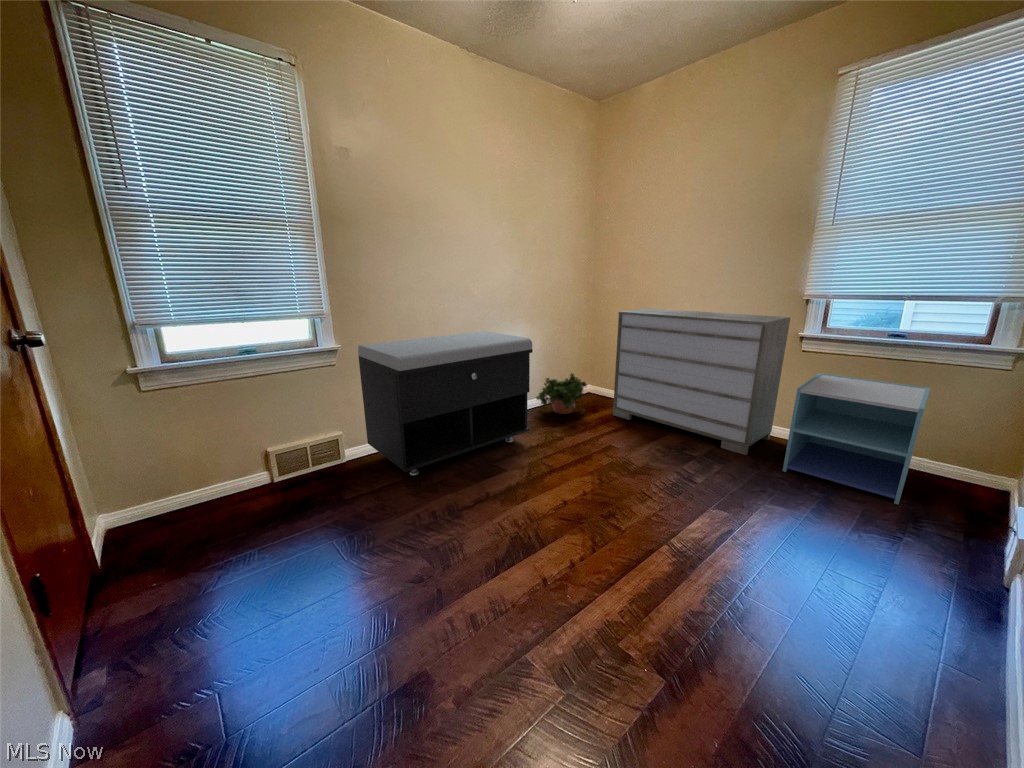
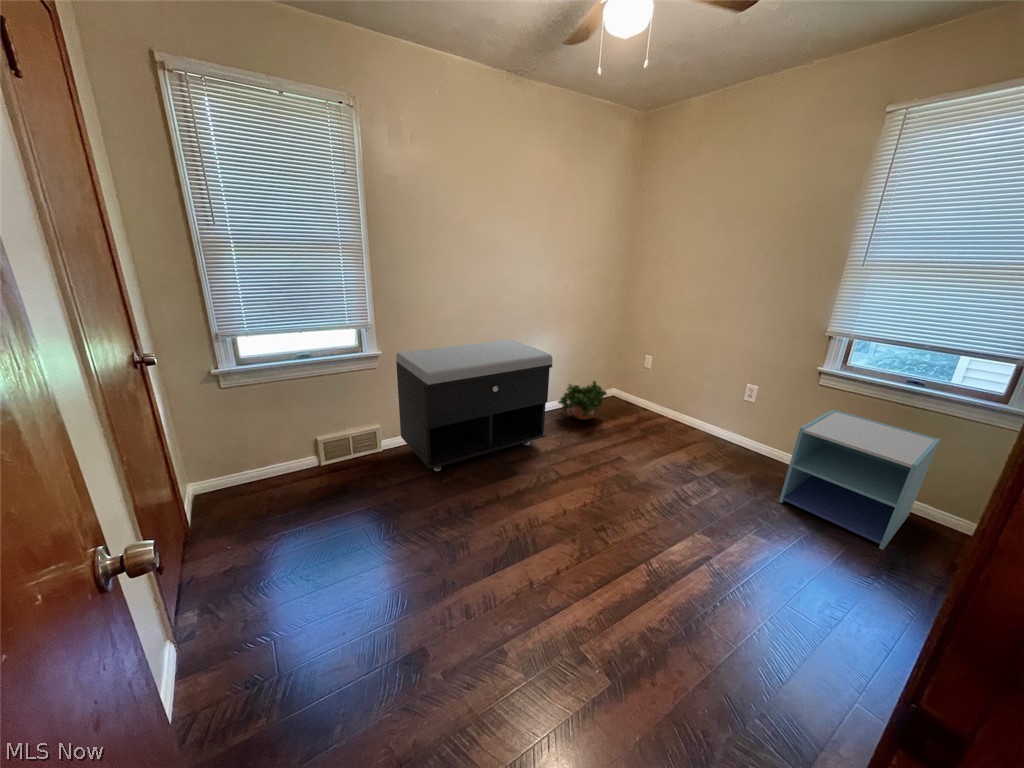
dresser: present [613,308,790,455] -> none [630,324,811,481]

